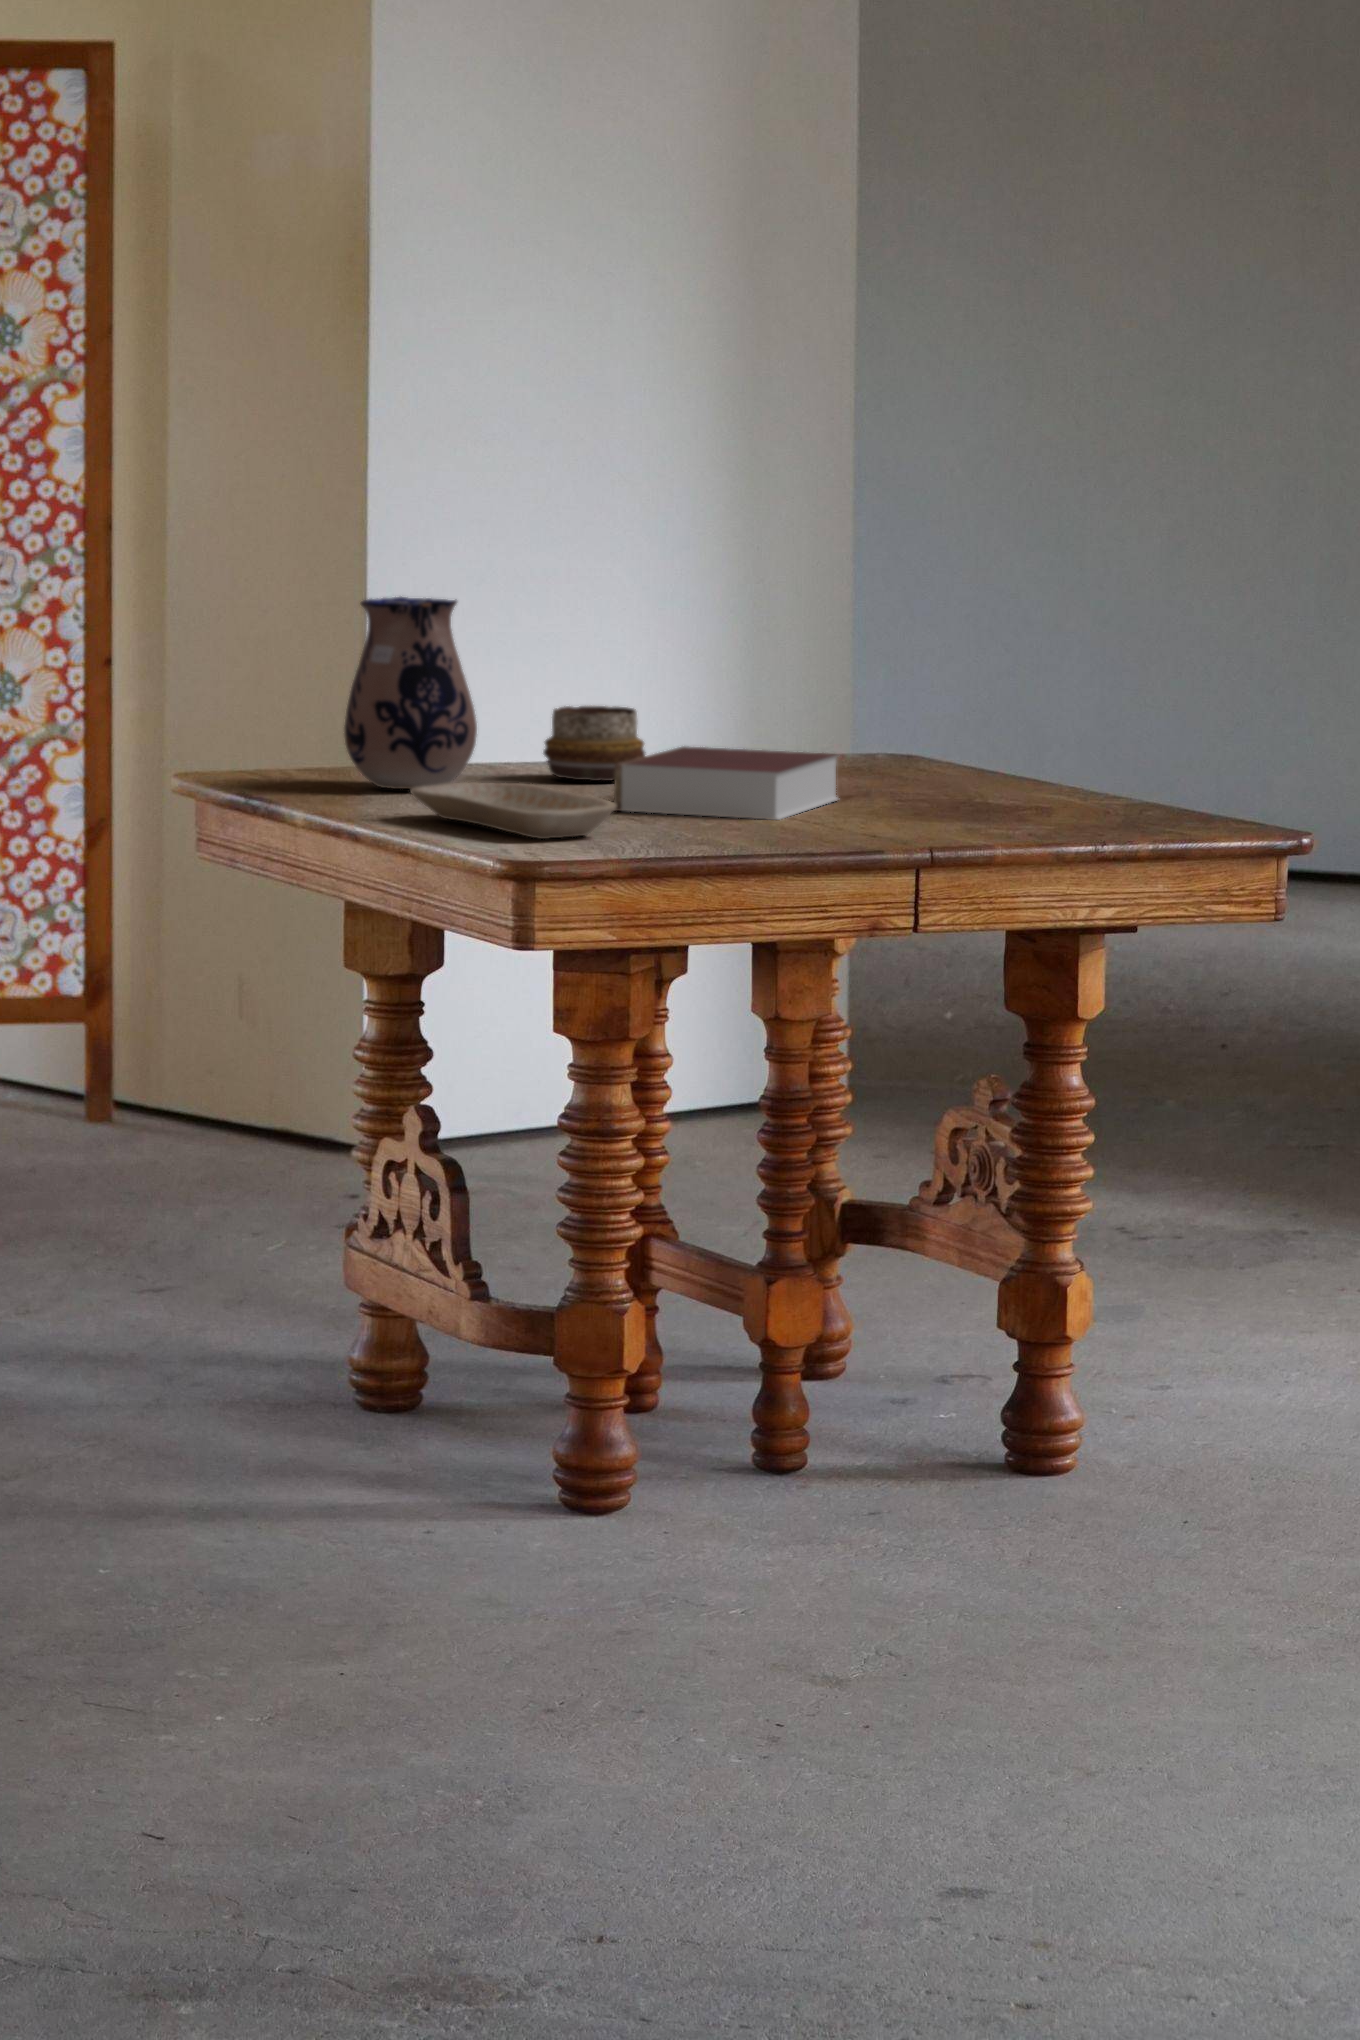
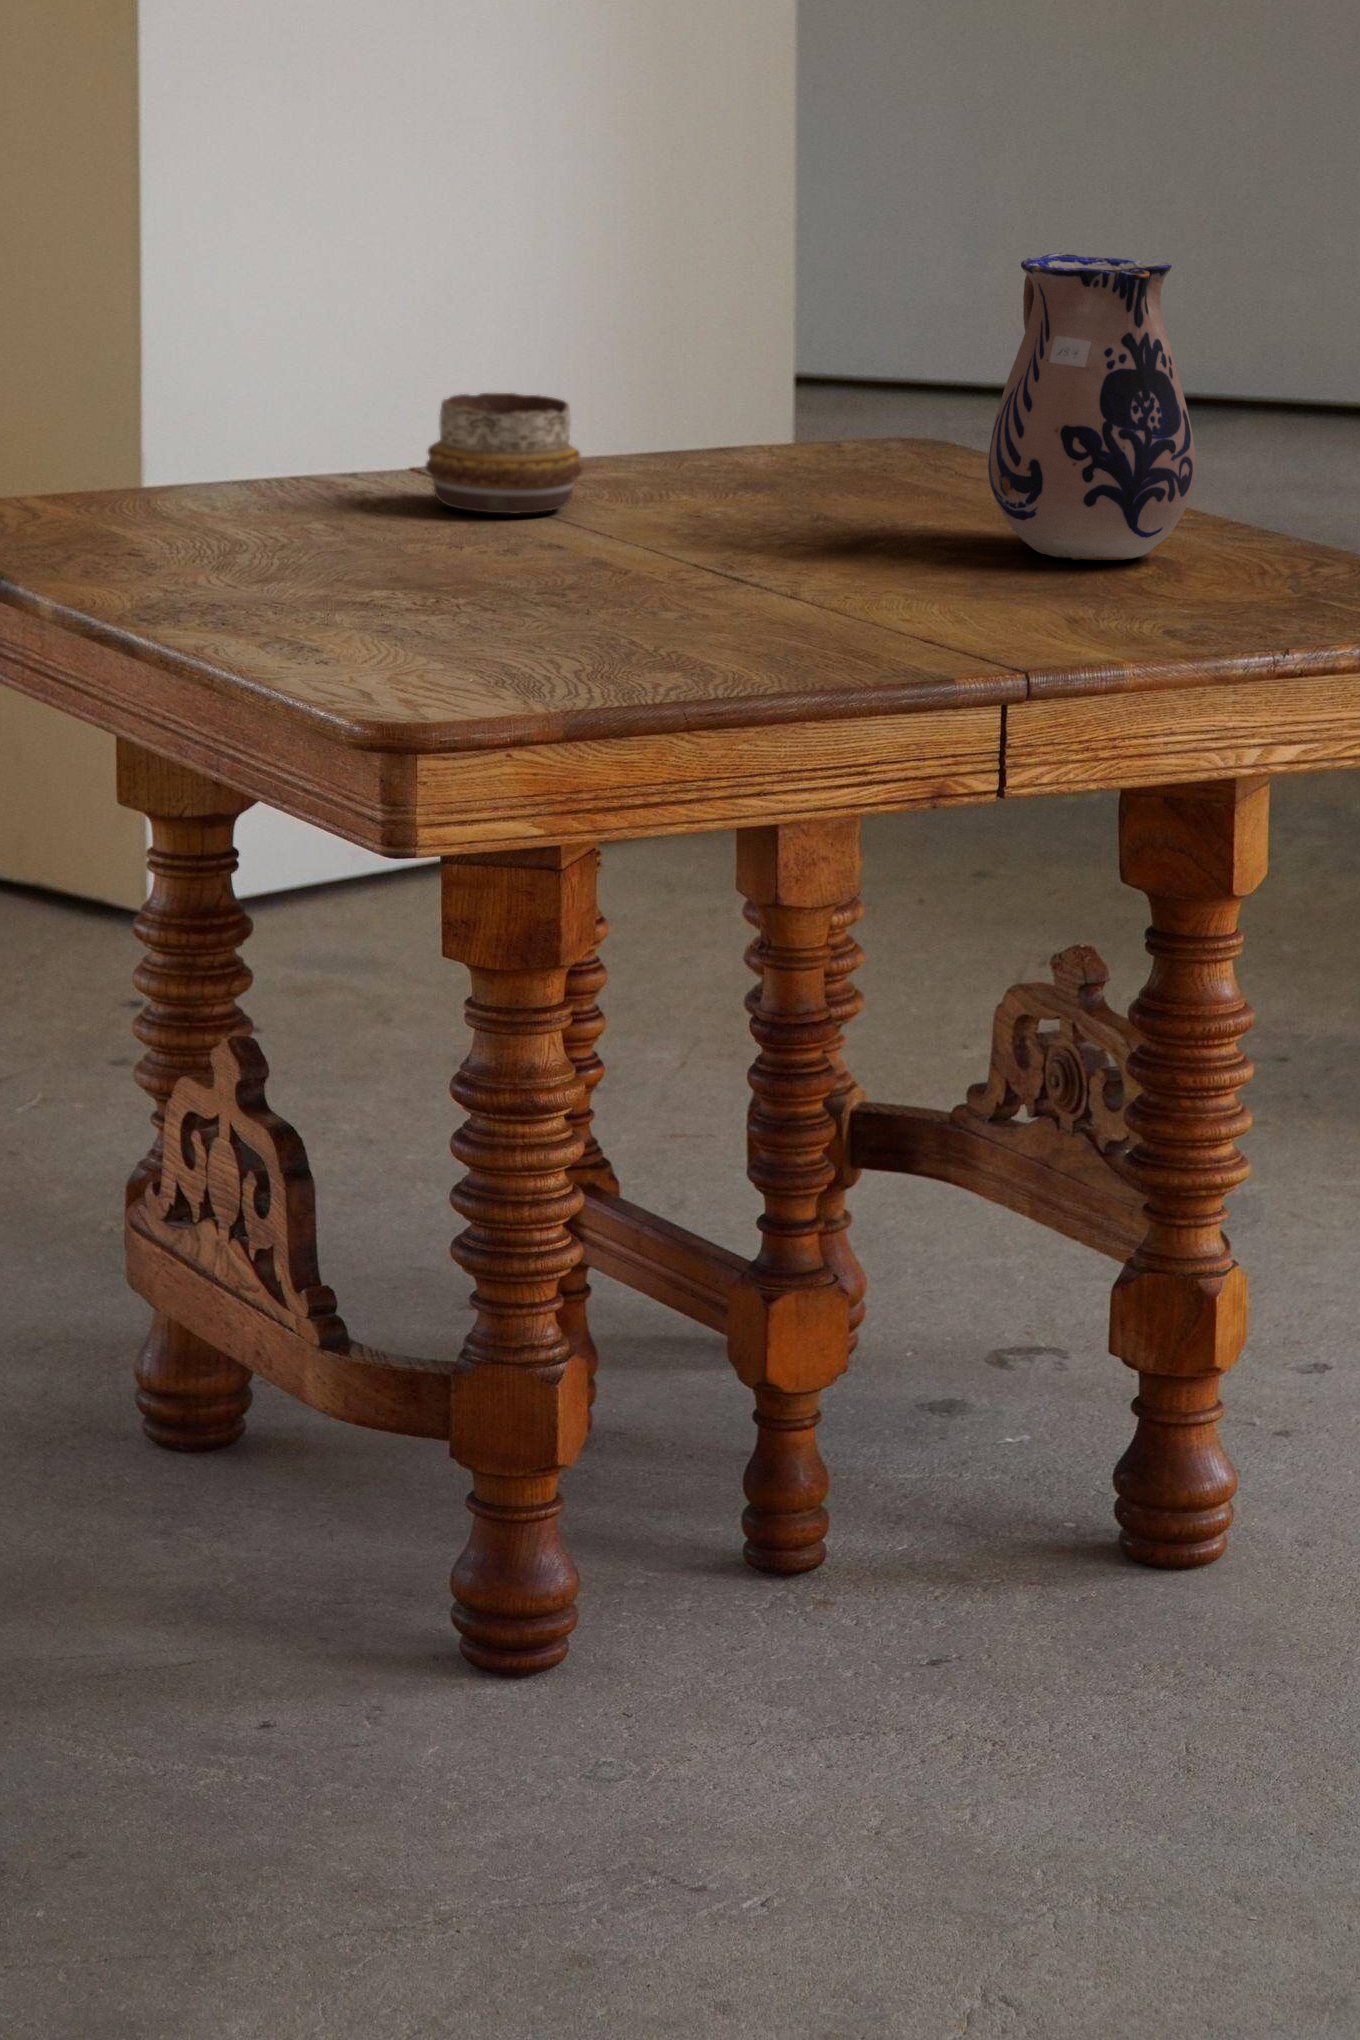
ceramic pitcher: present [344,597,477,789] -> present [988,253,1196,560]
book: present [614,746,838,820] -> none [561,474,906,623]
tray: present [410,782,617,839] -> none [233,556,592,685]

